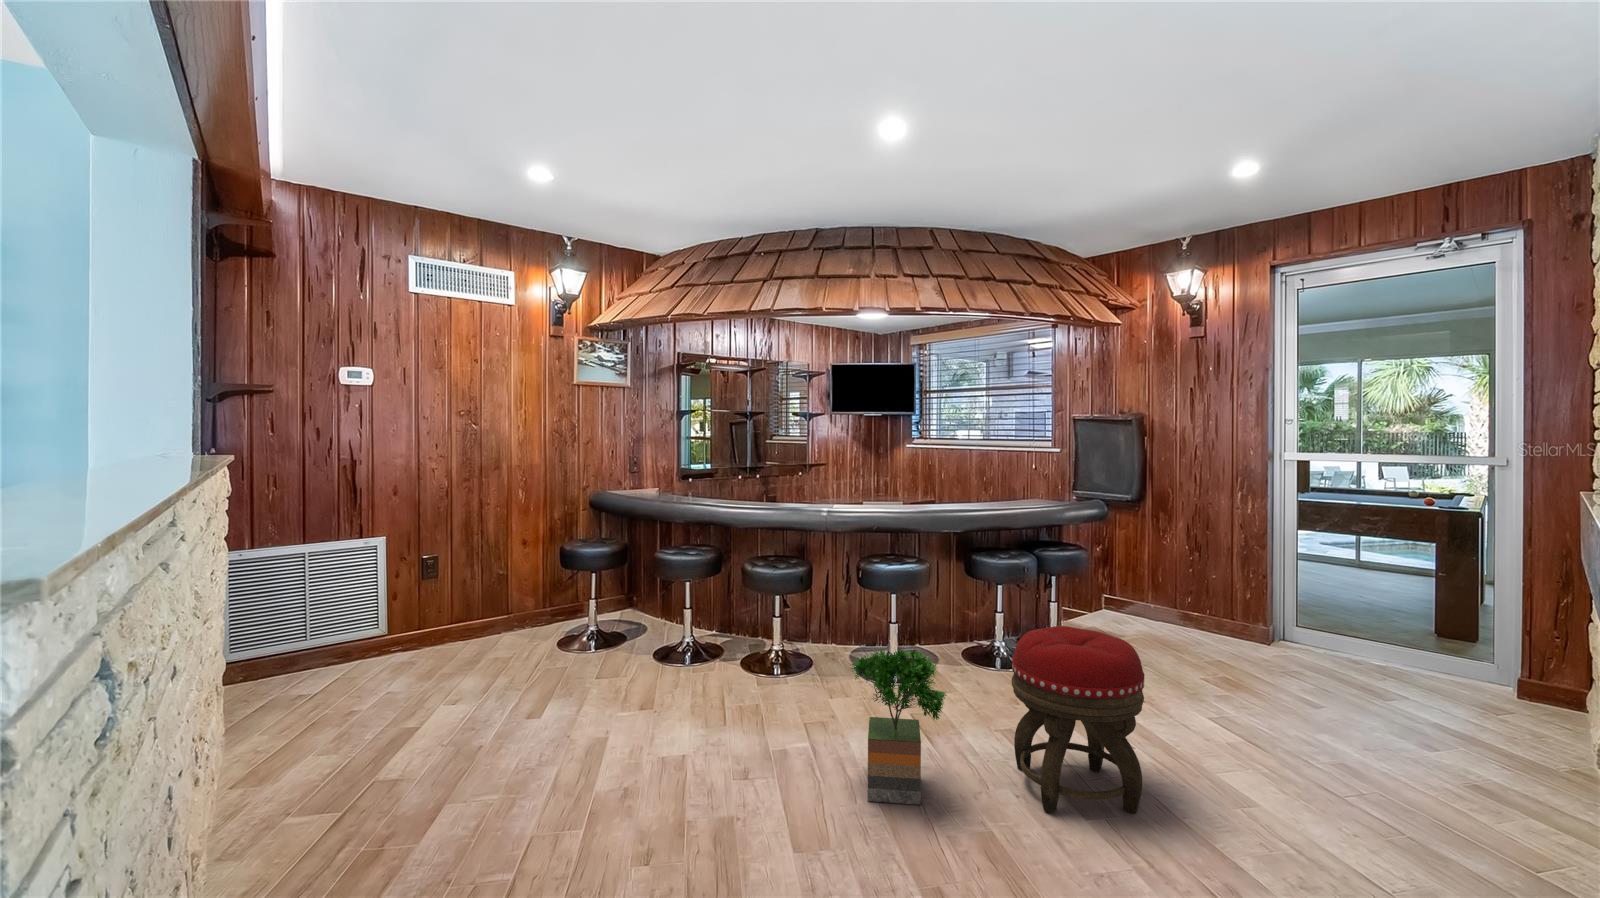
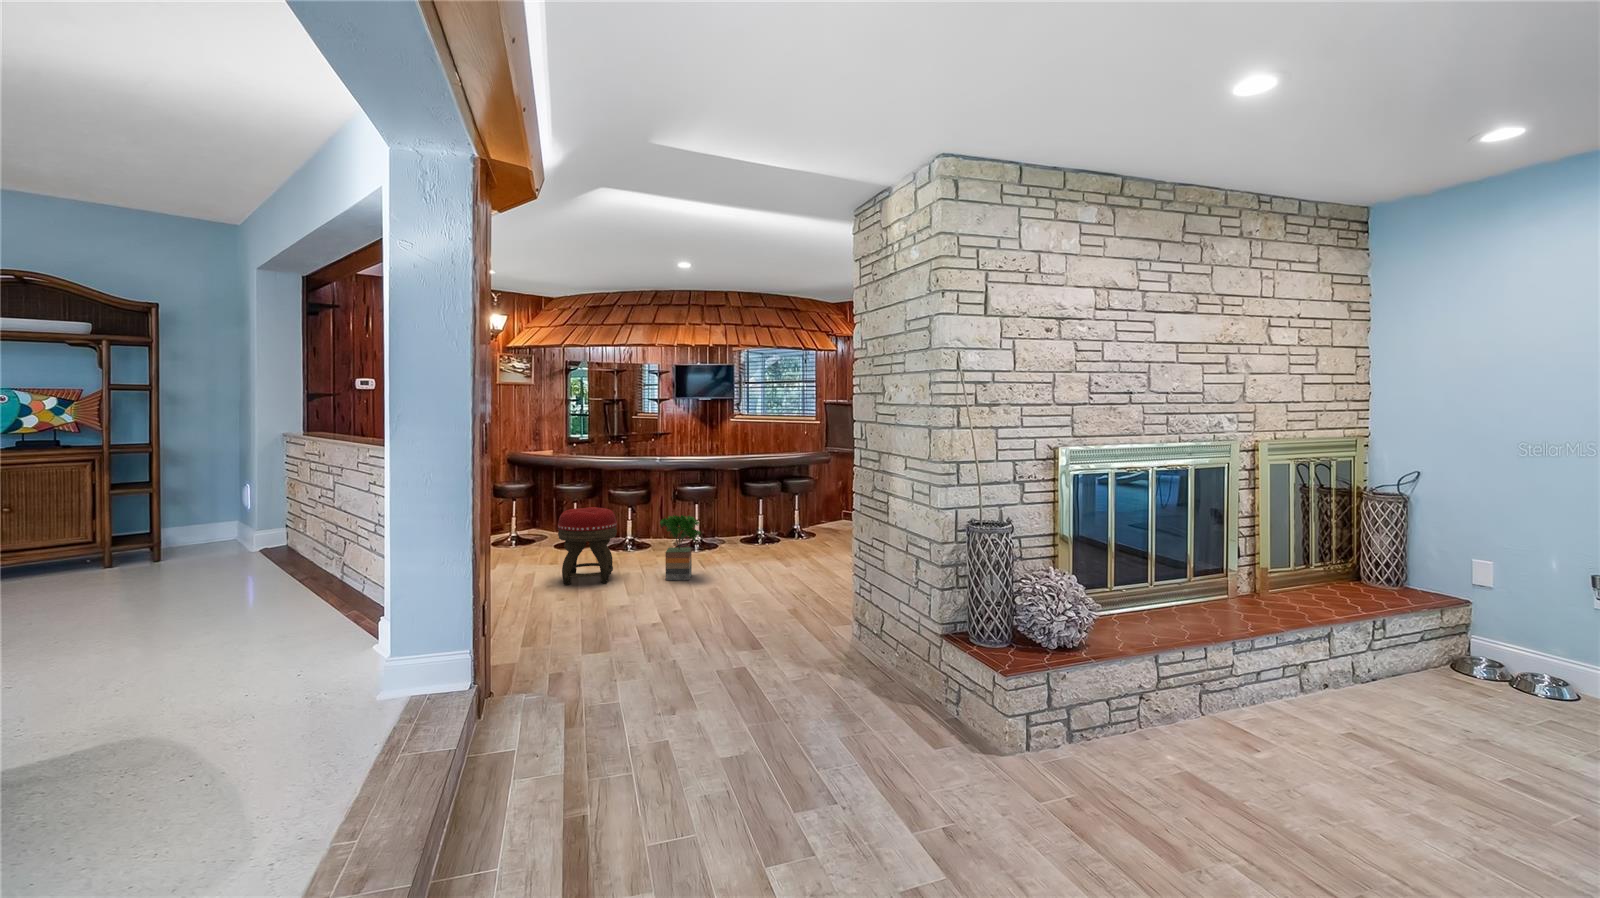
footstool: present [1012,626,1144,813] -> present [558,507,617,585]

